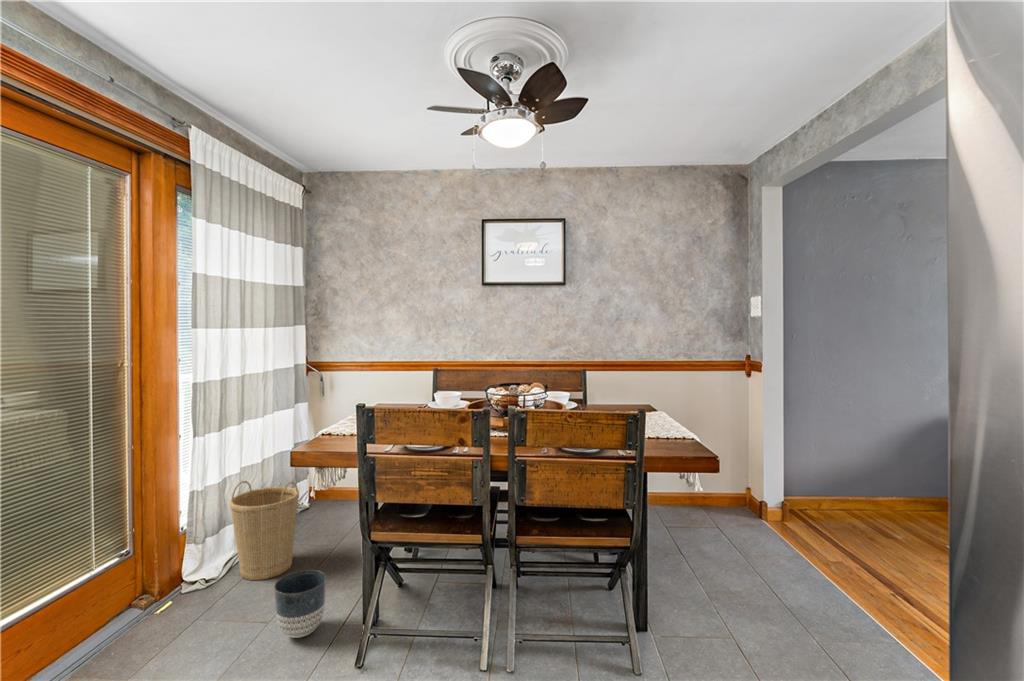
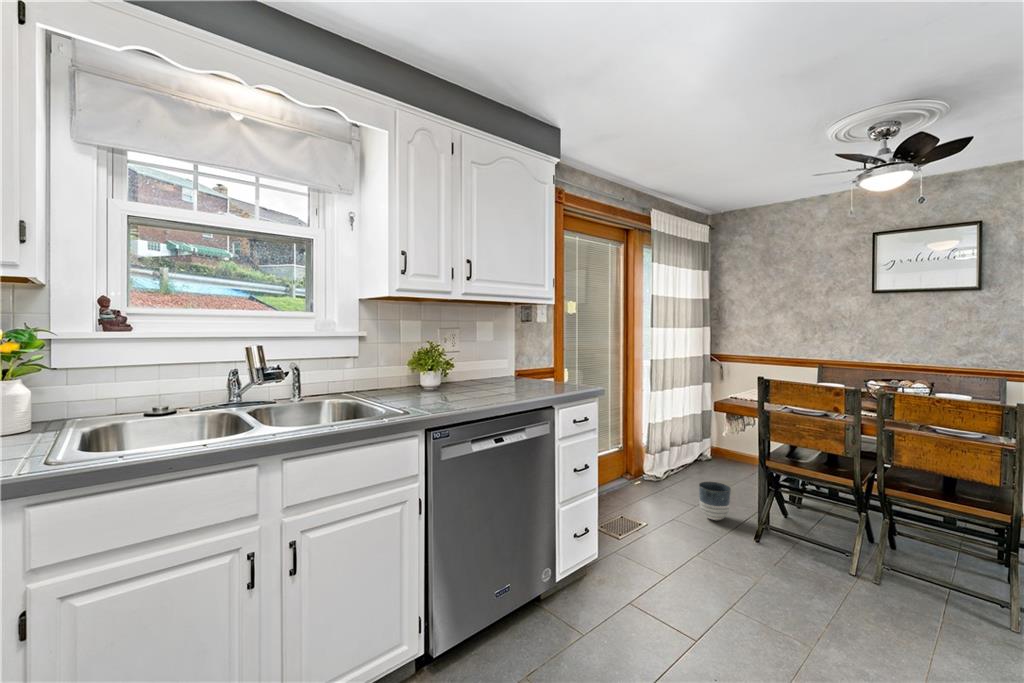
basket: present [230,481,299,580] -> none [666,425,709,488]

